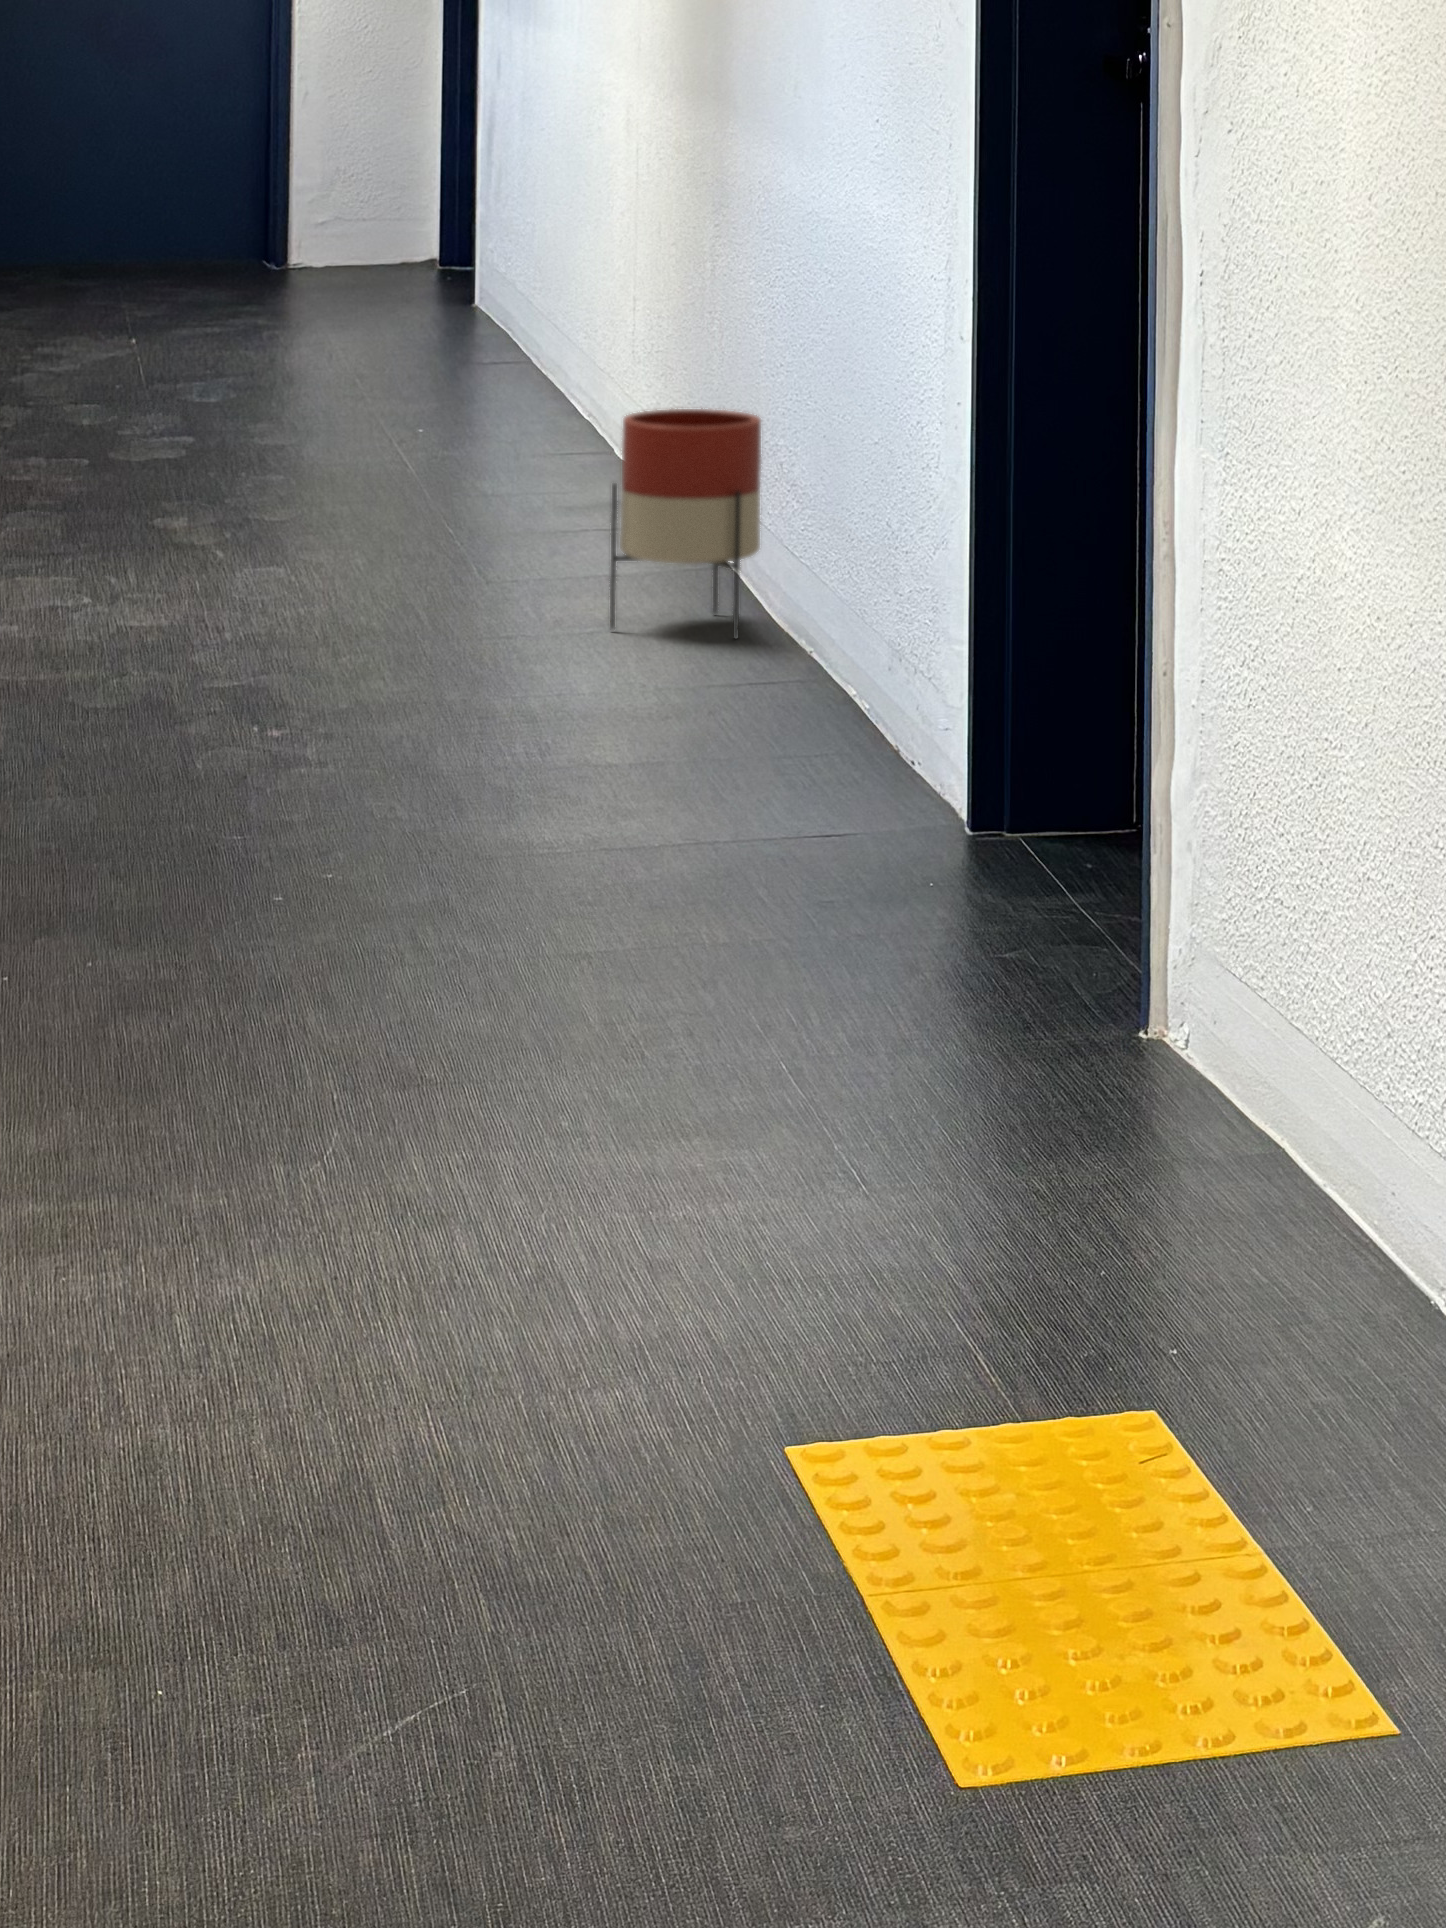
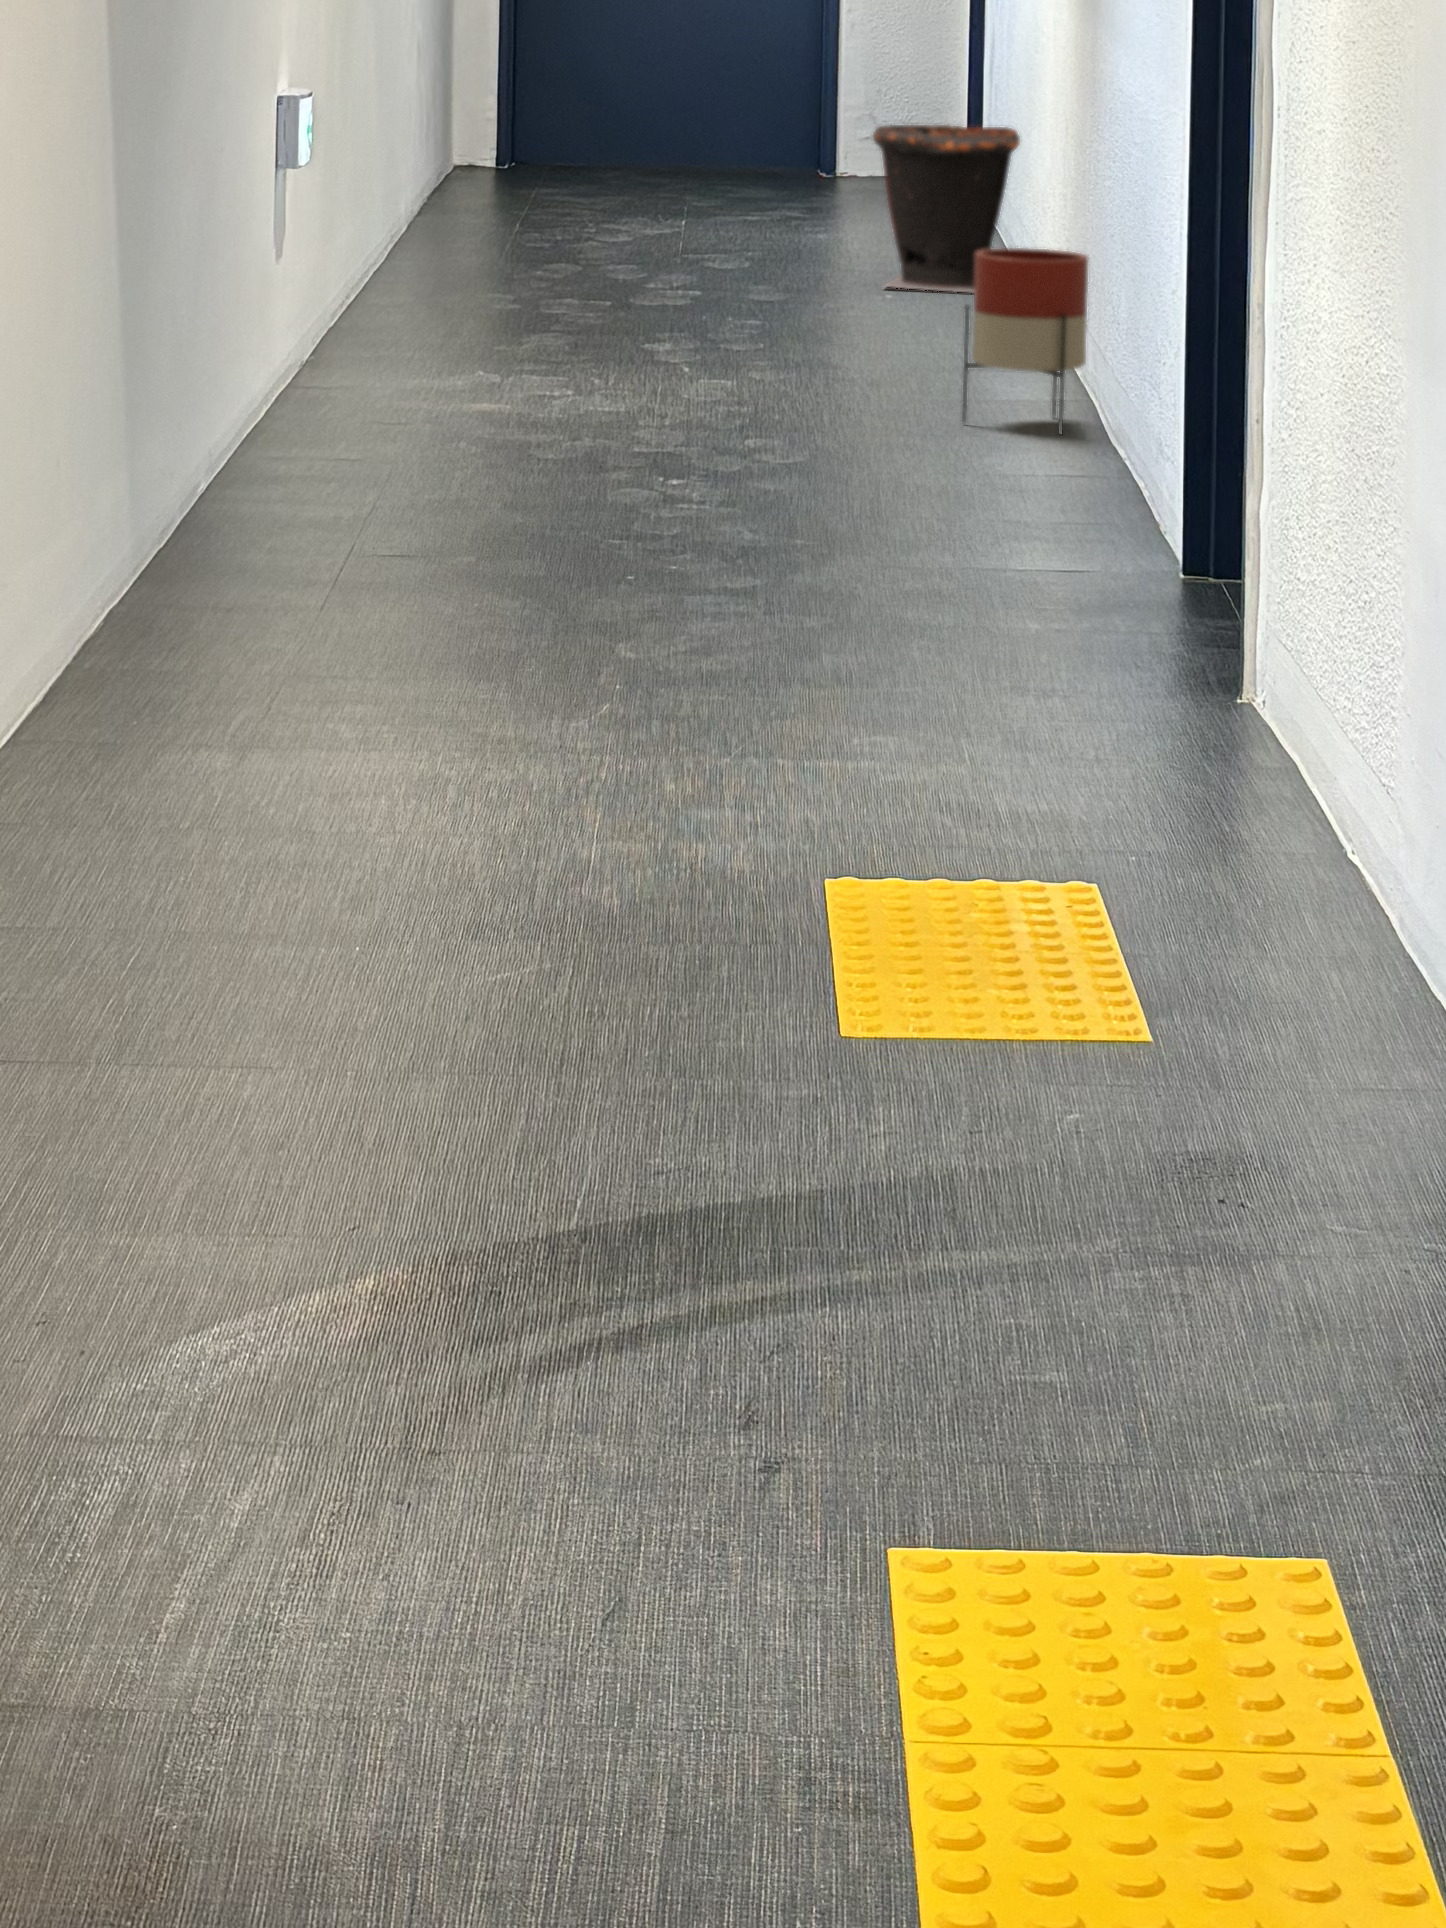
waste bin: none [401,227,579,438] -> present [873,125,1020,294]

